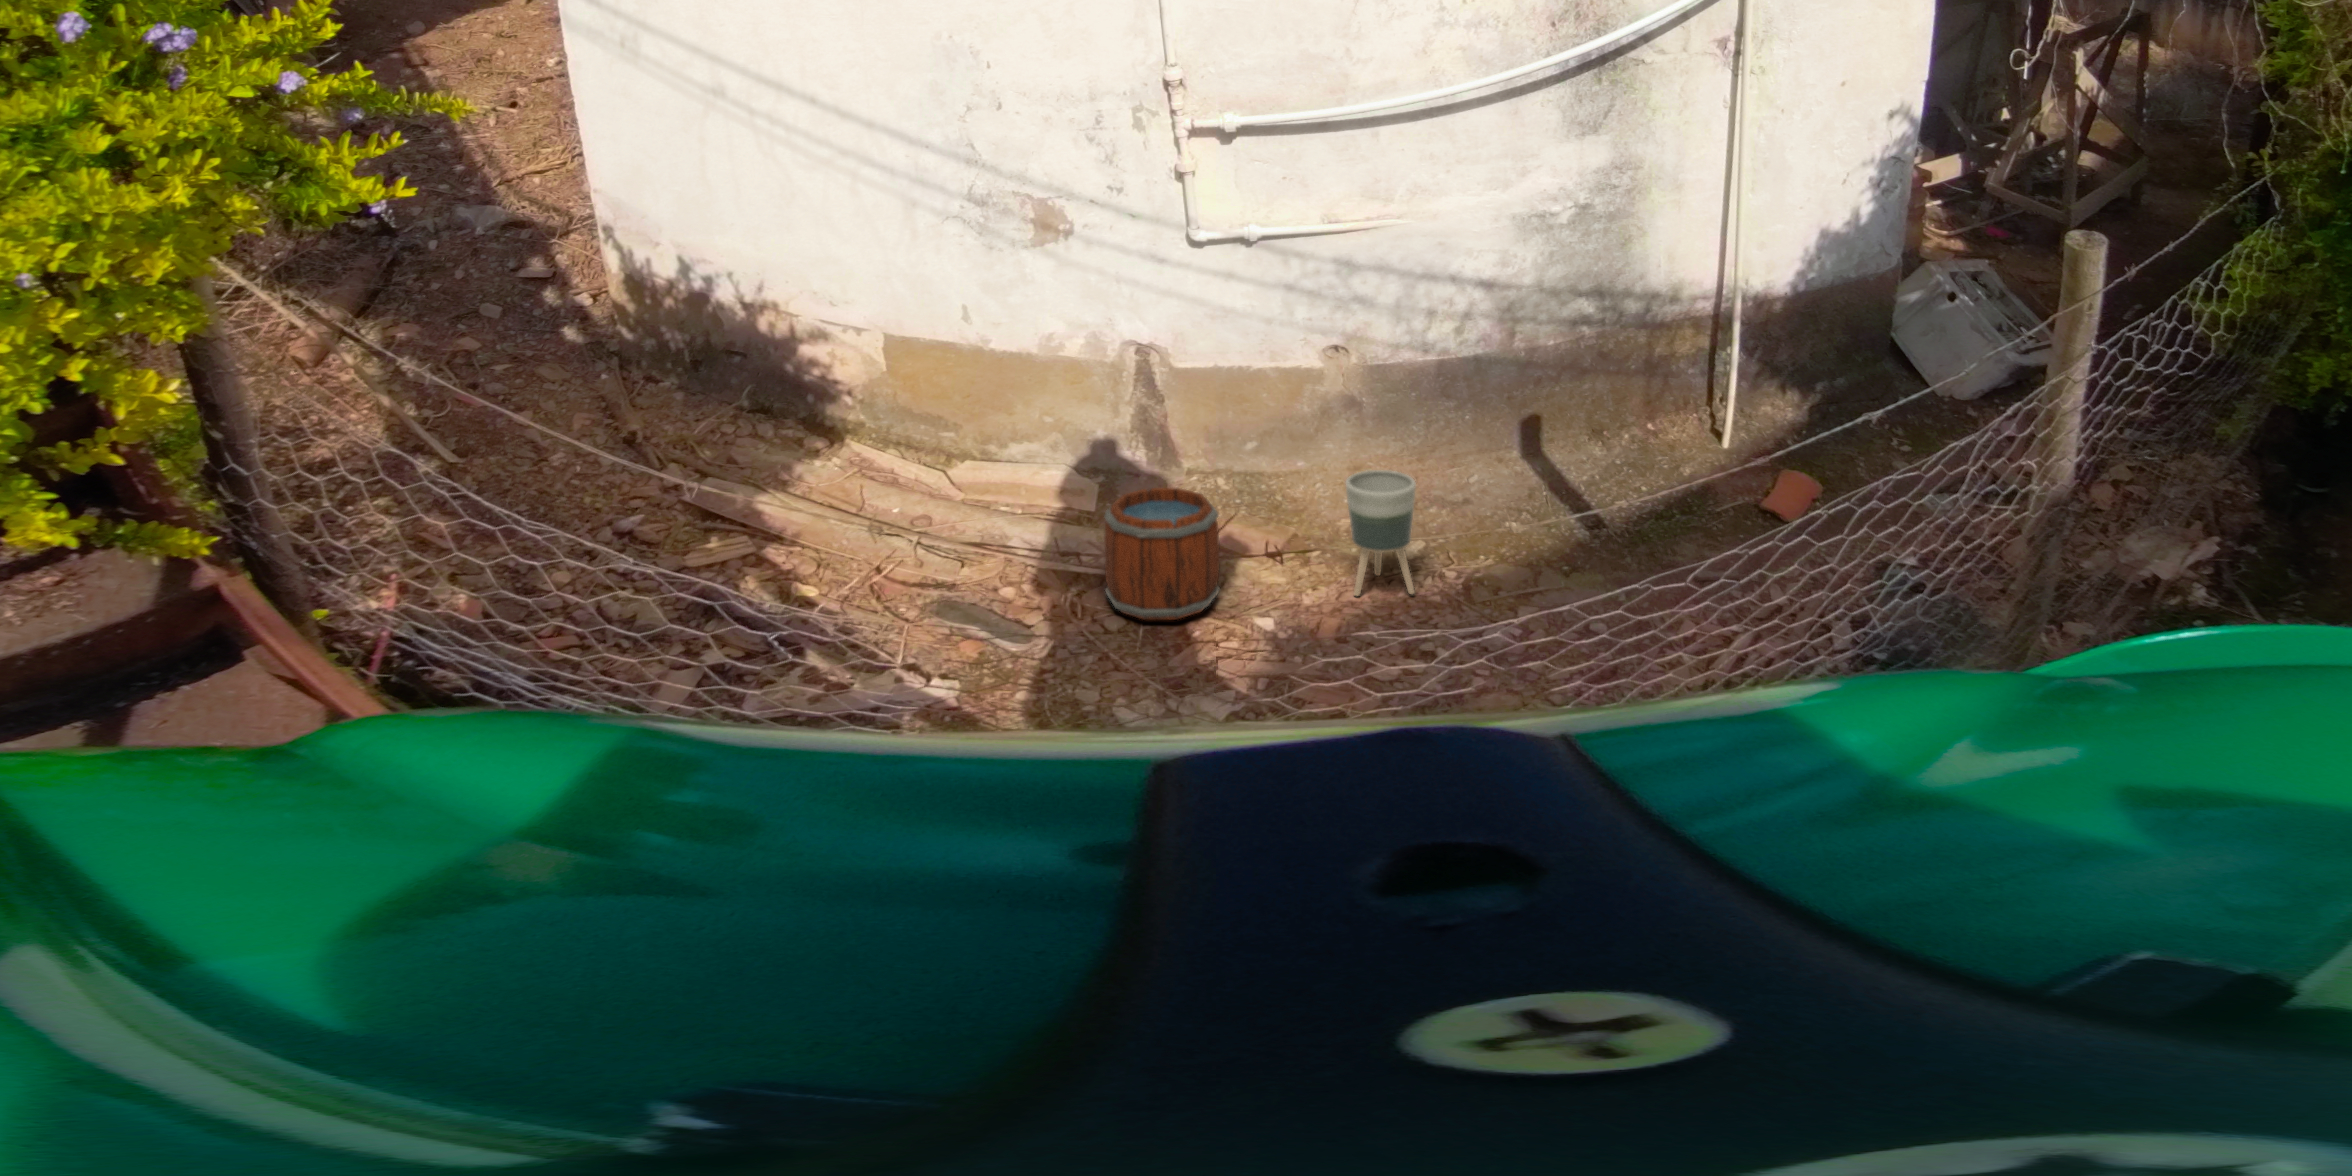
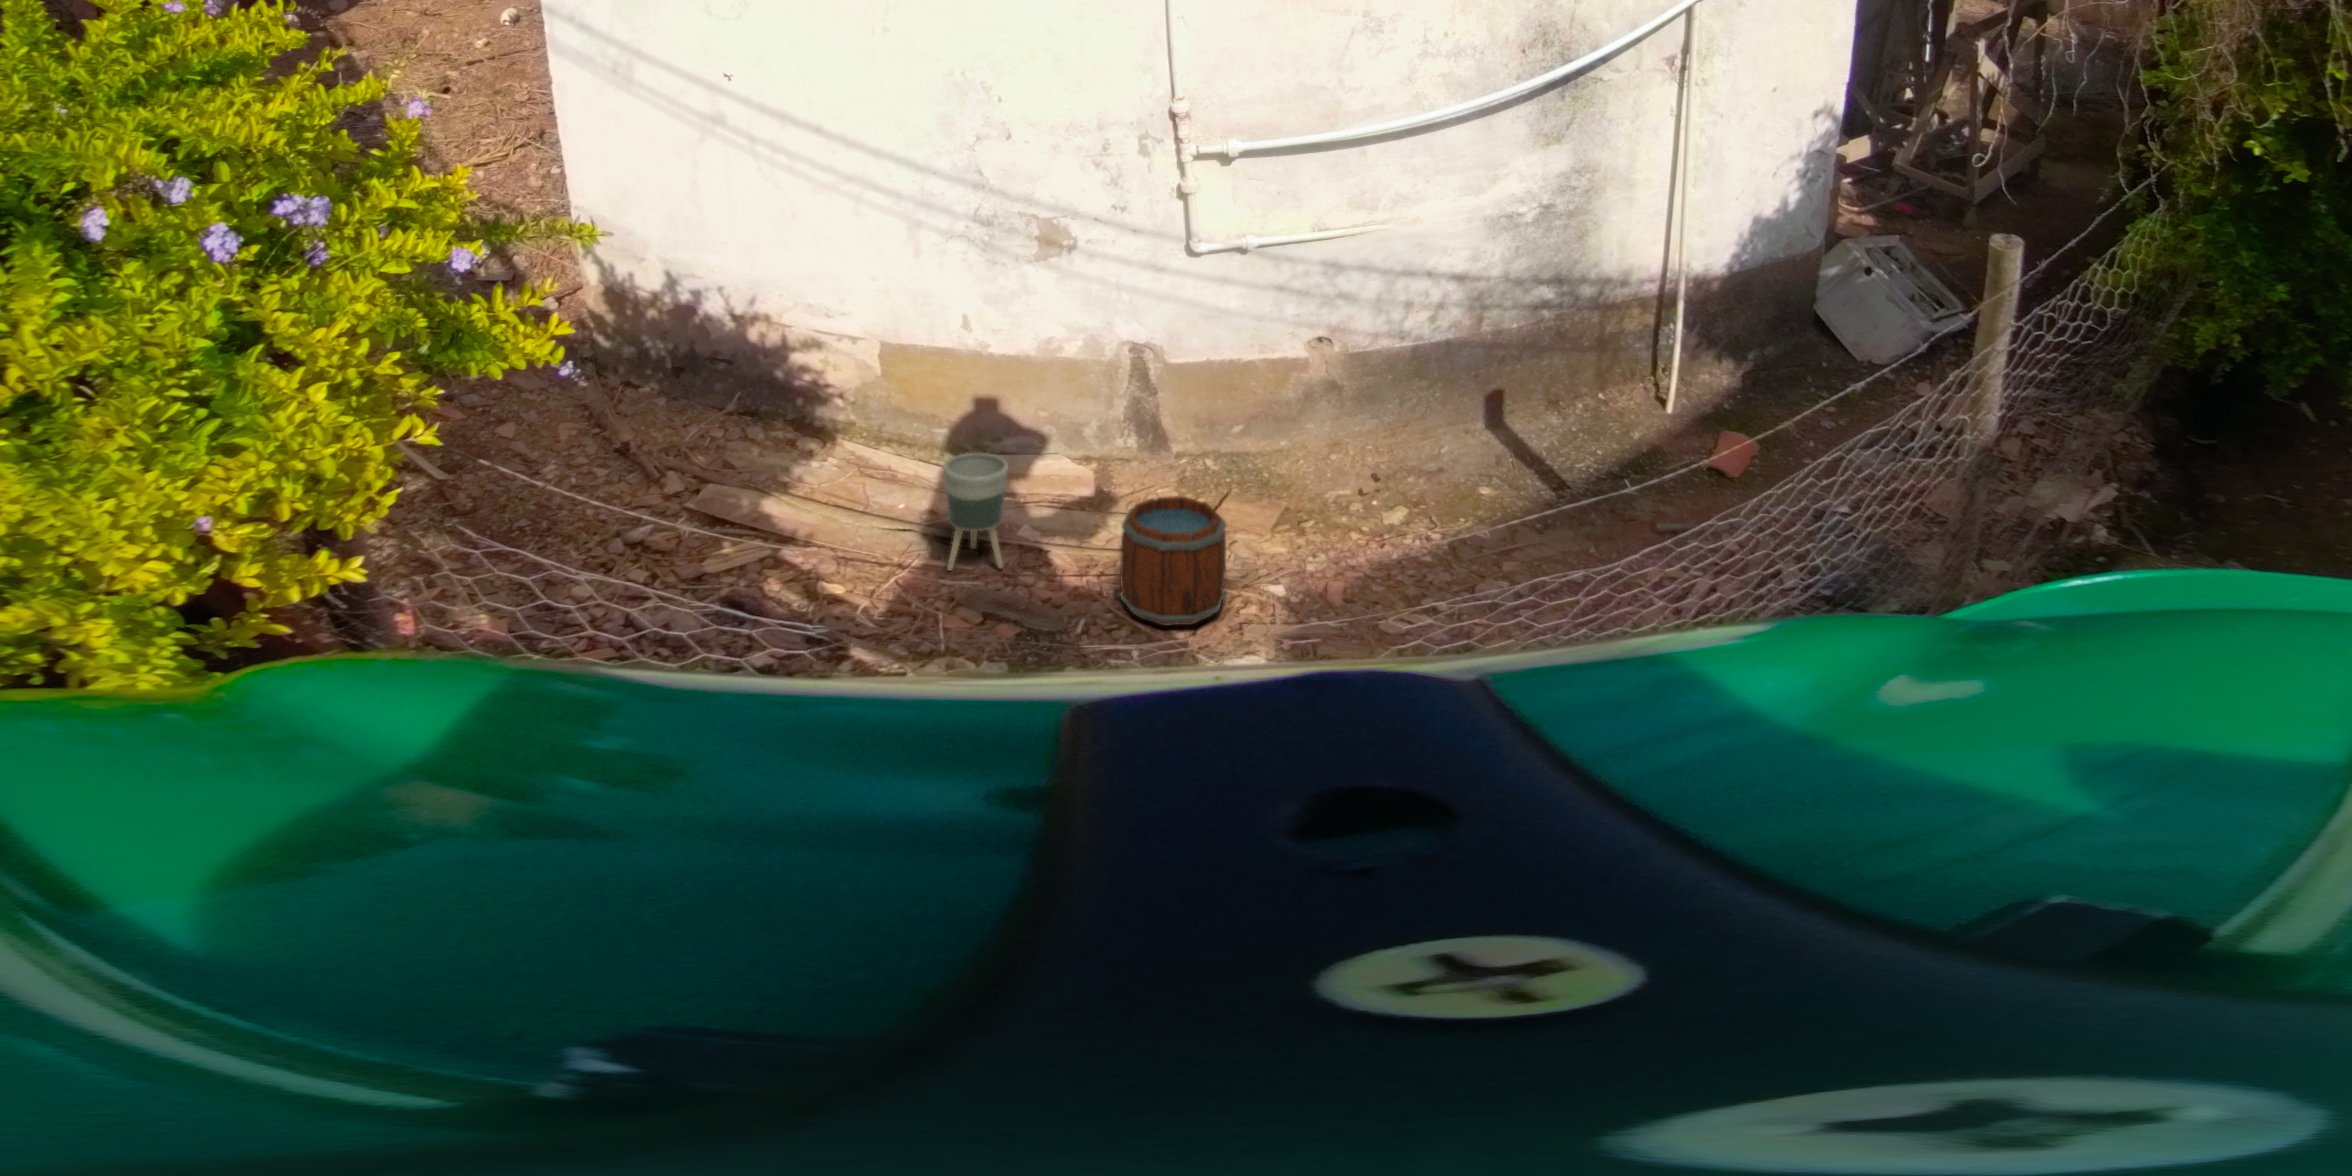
planter: present [1345,470,1416,596] -> present [944,453,1008,571]

